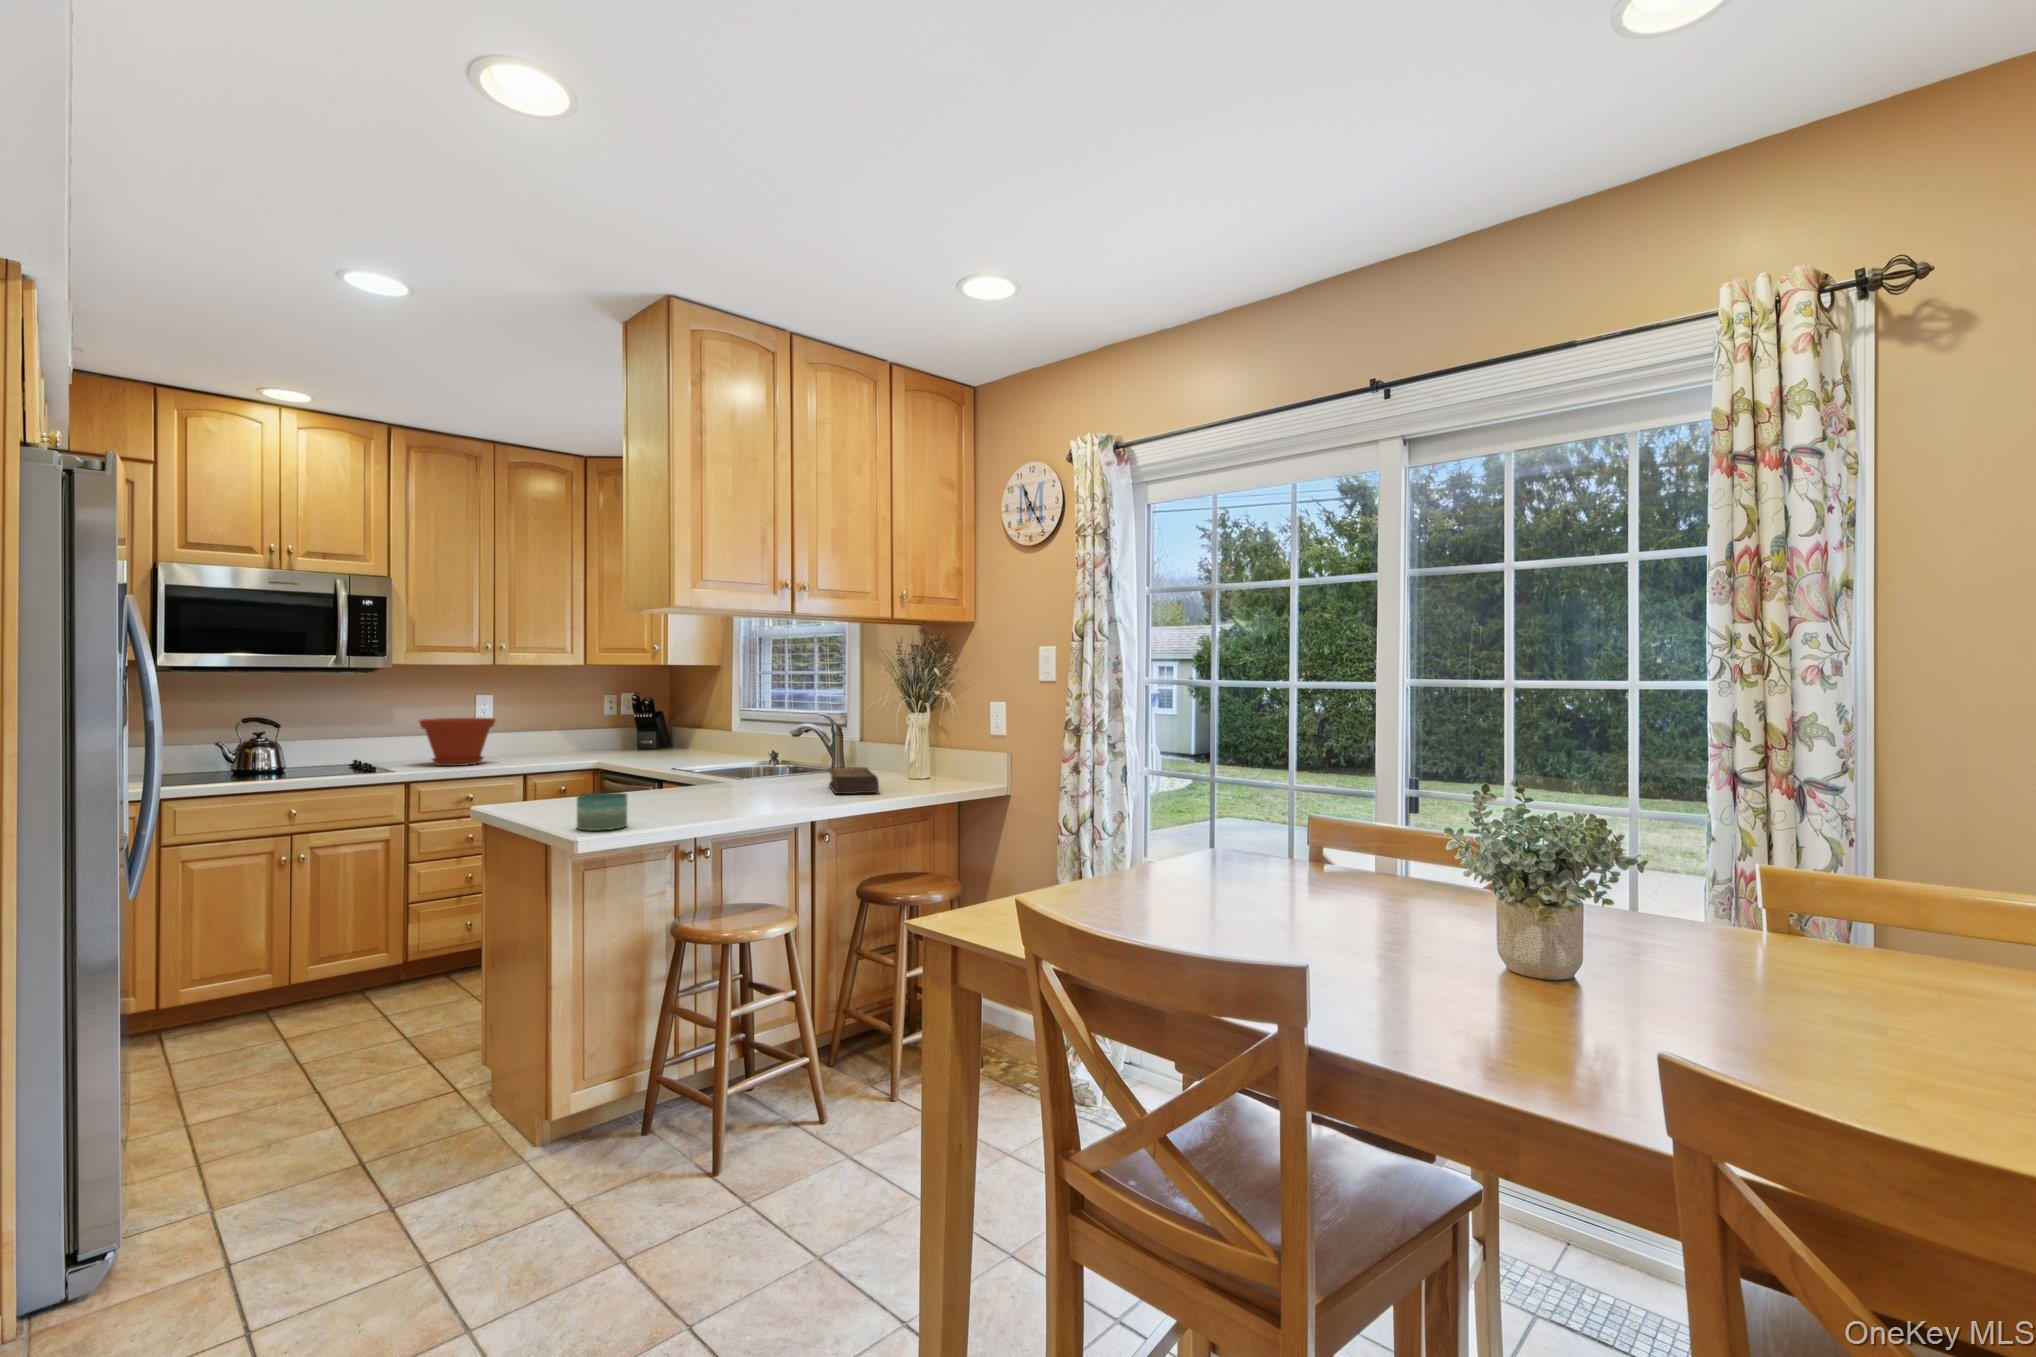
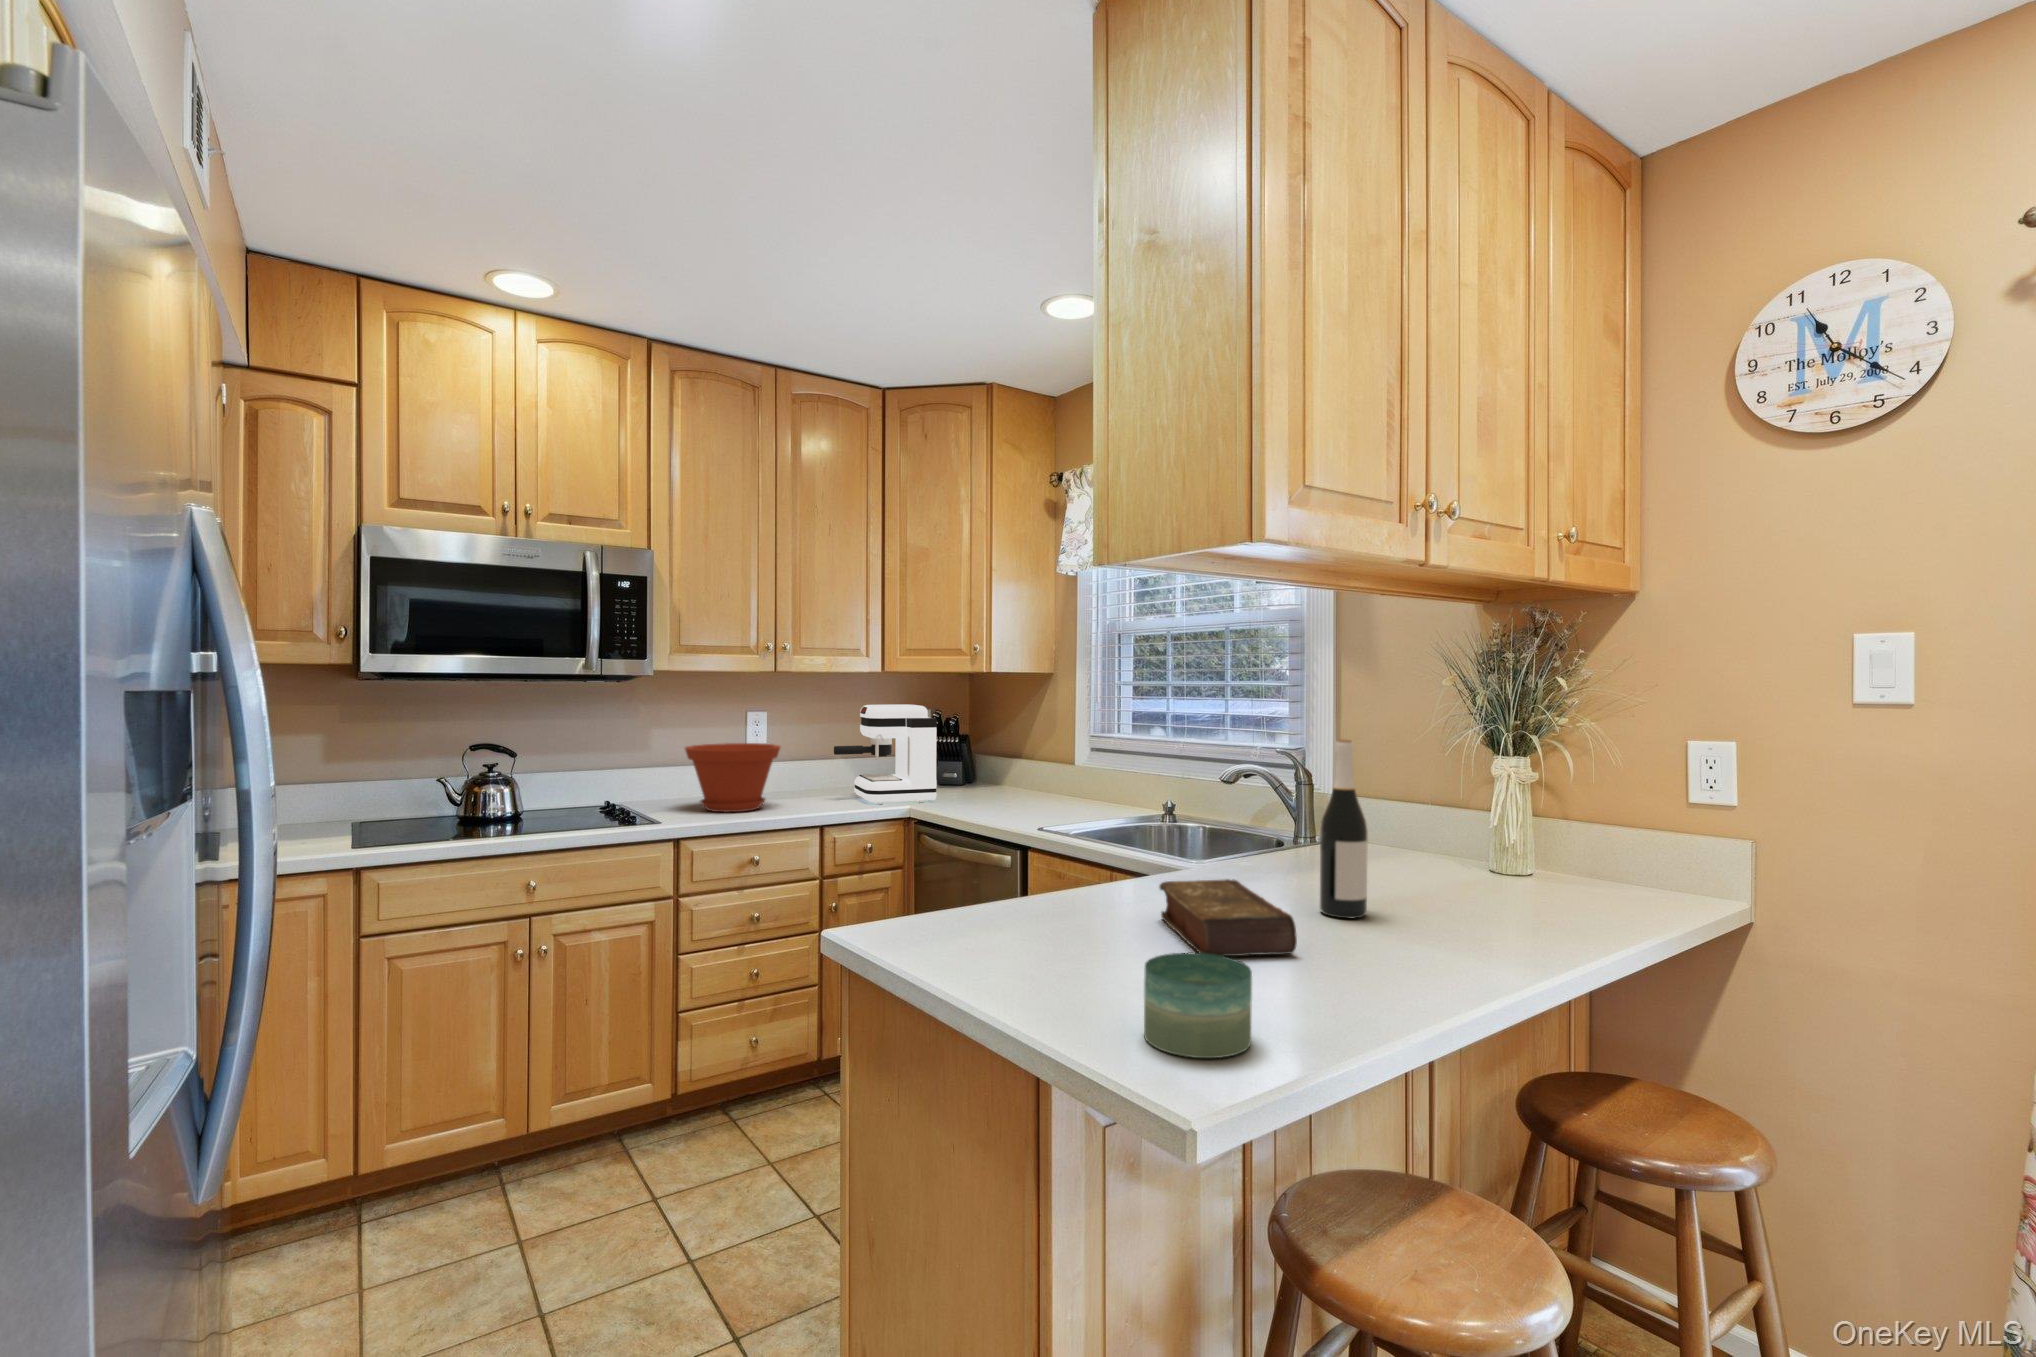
coffee maker: none [542,689,620,761] -> present [834,705,937,804]
wine bottle: none [755,702,780,796] -> present [1320,739,1368,919]
book: present [828,767,879,794] -> present [1159,879,1297,956]

